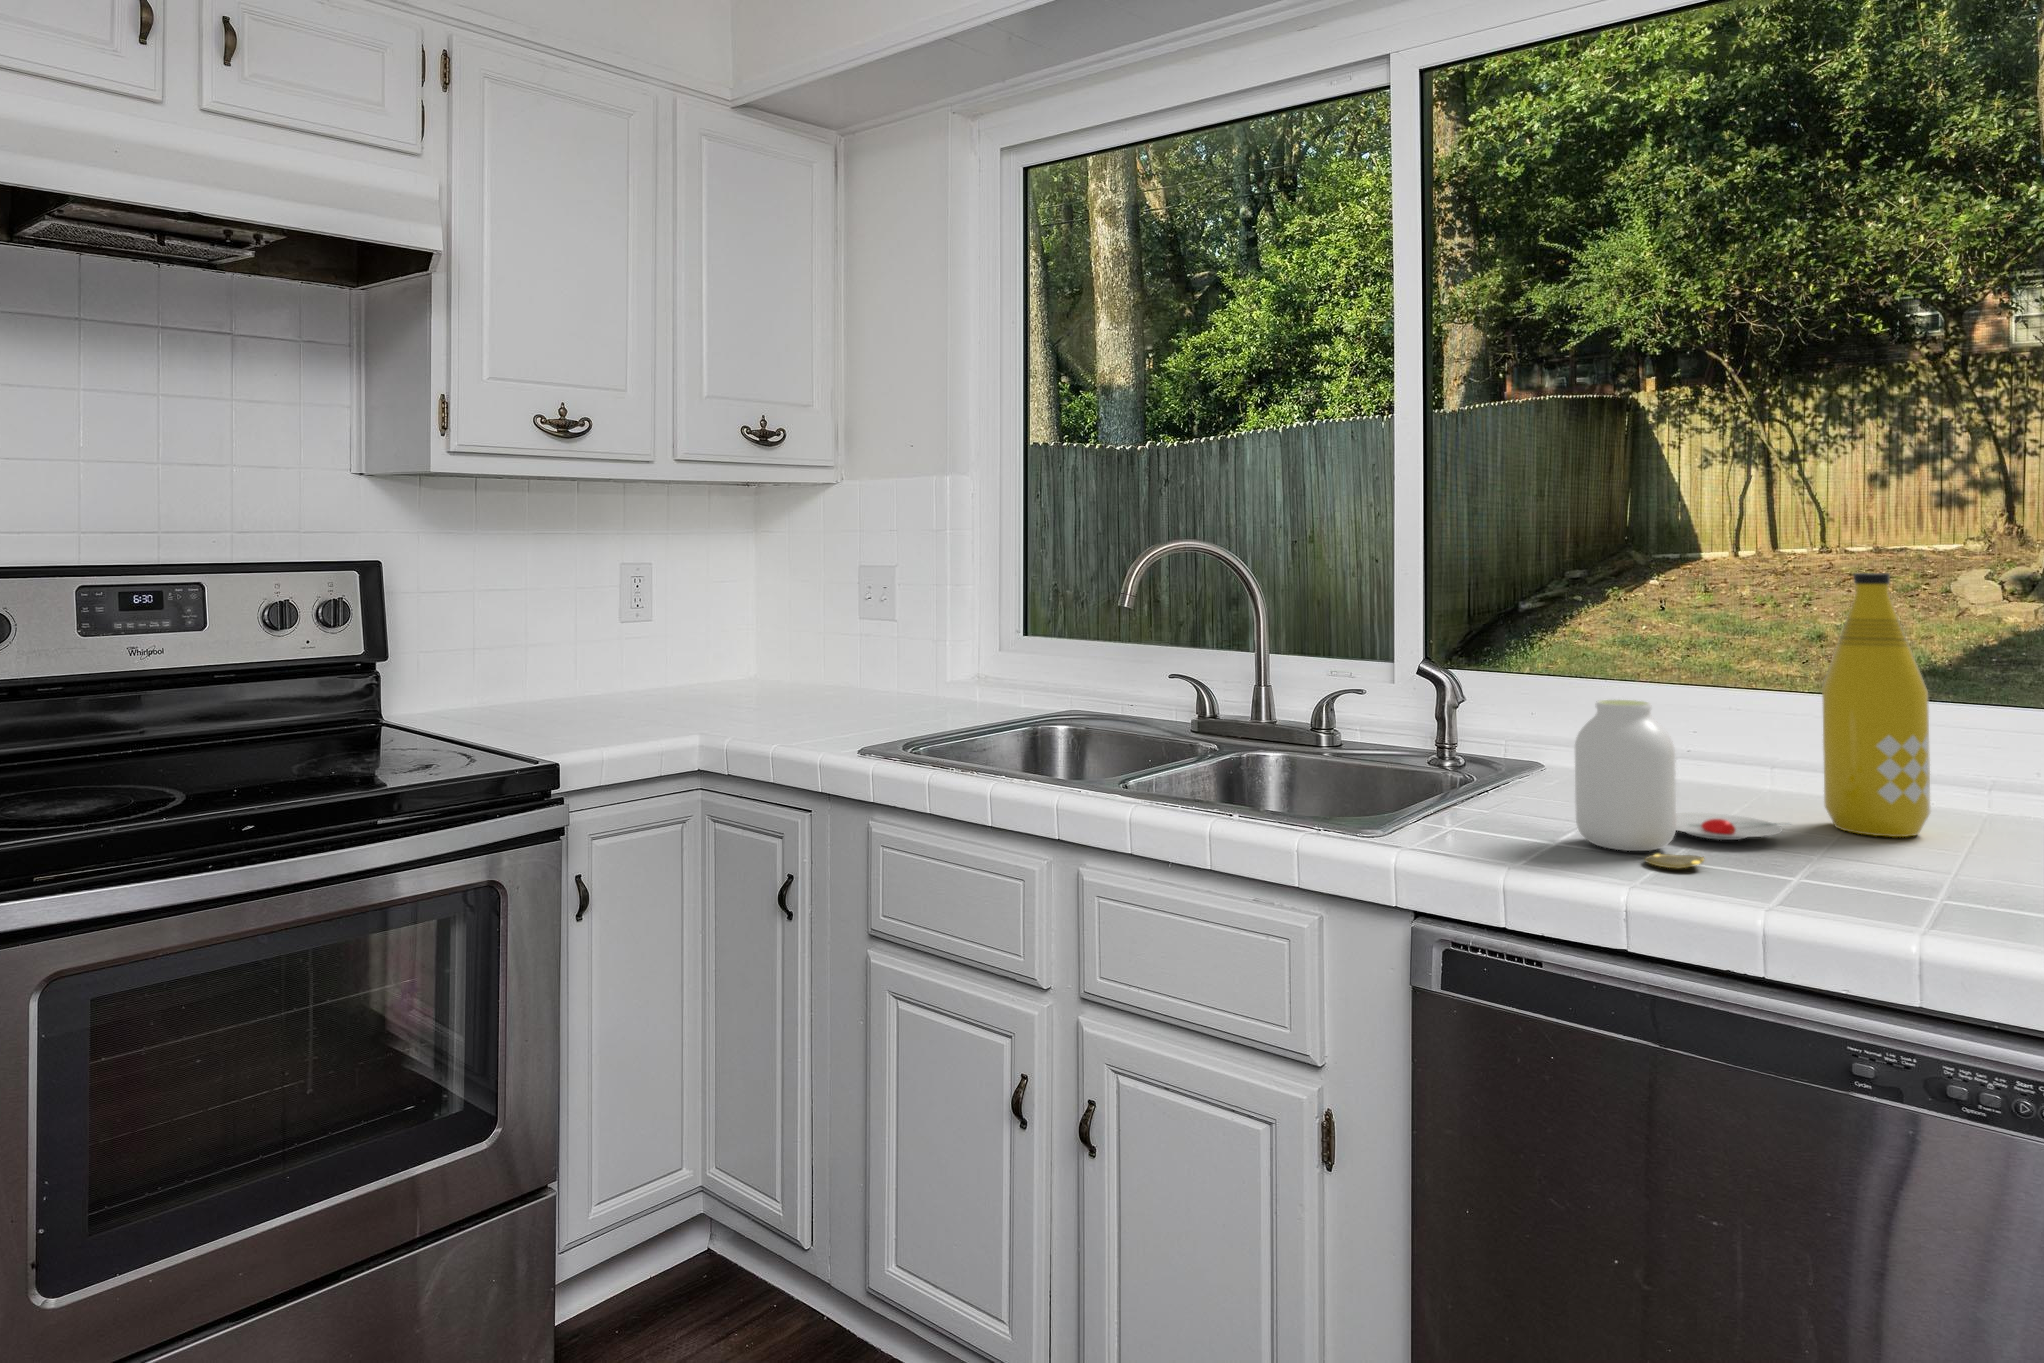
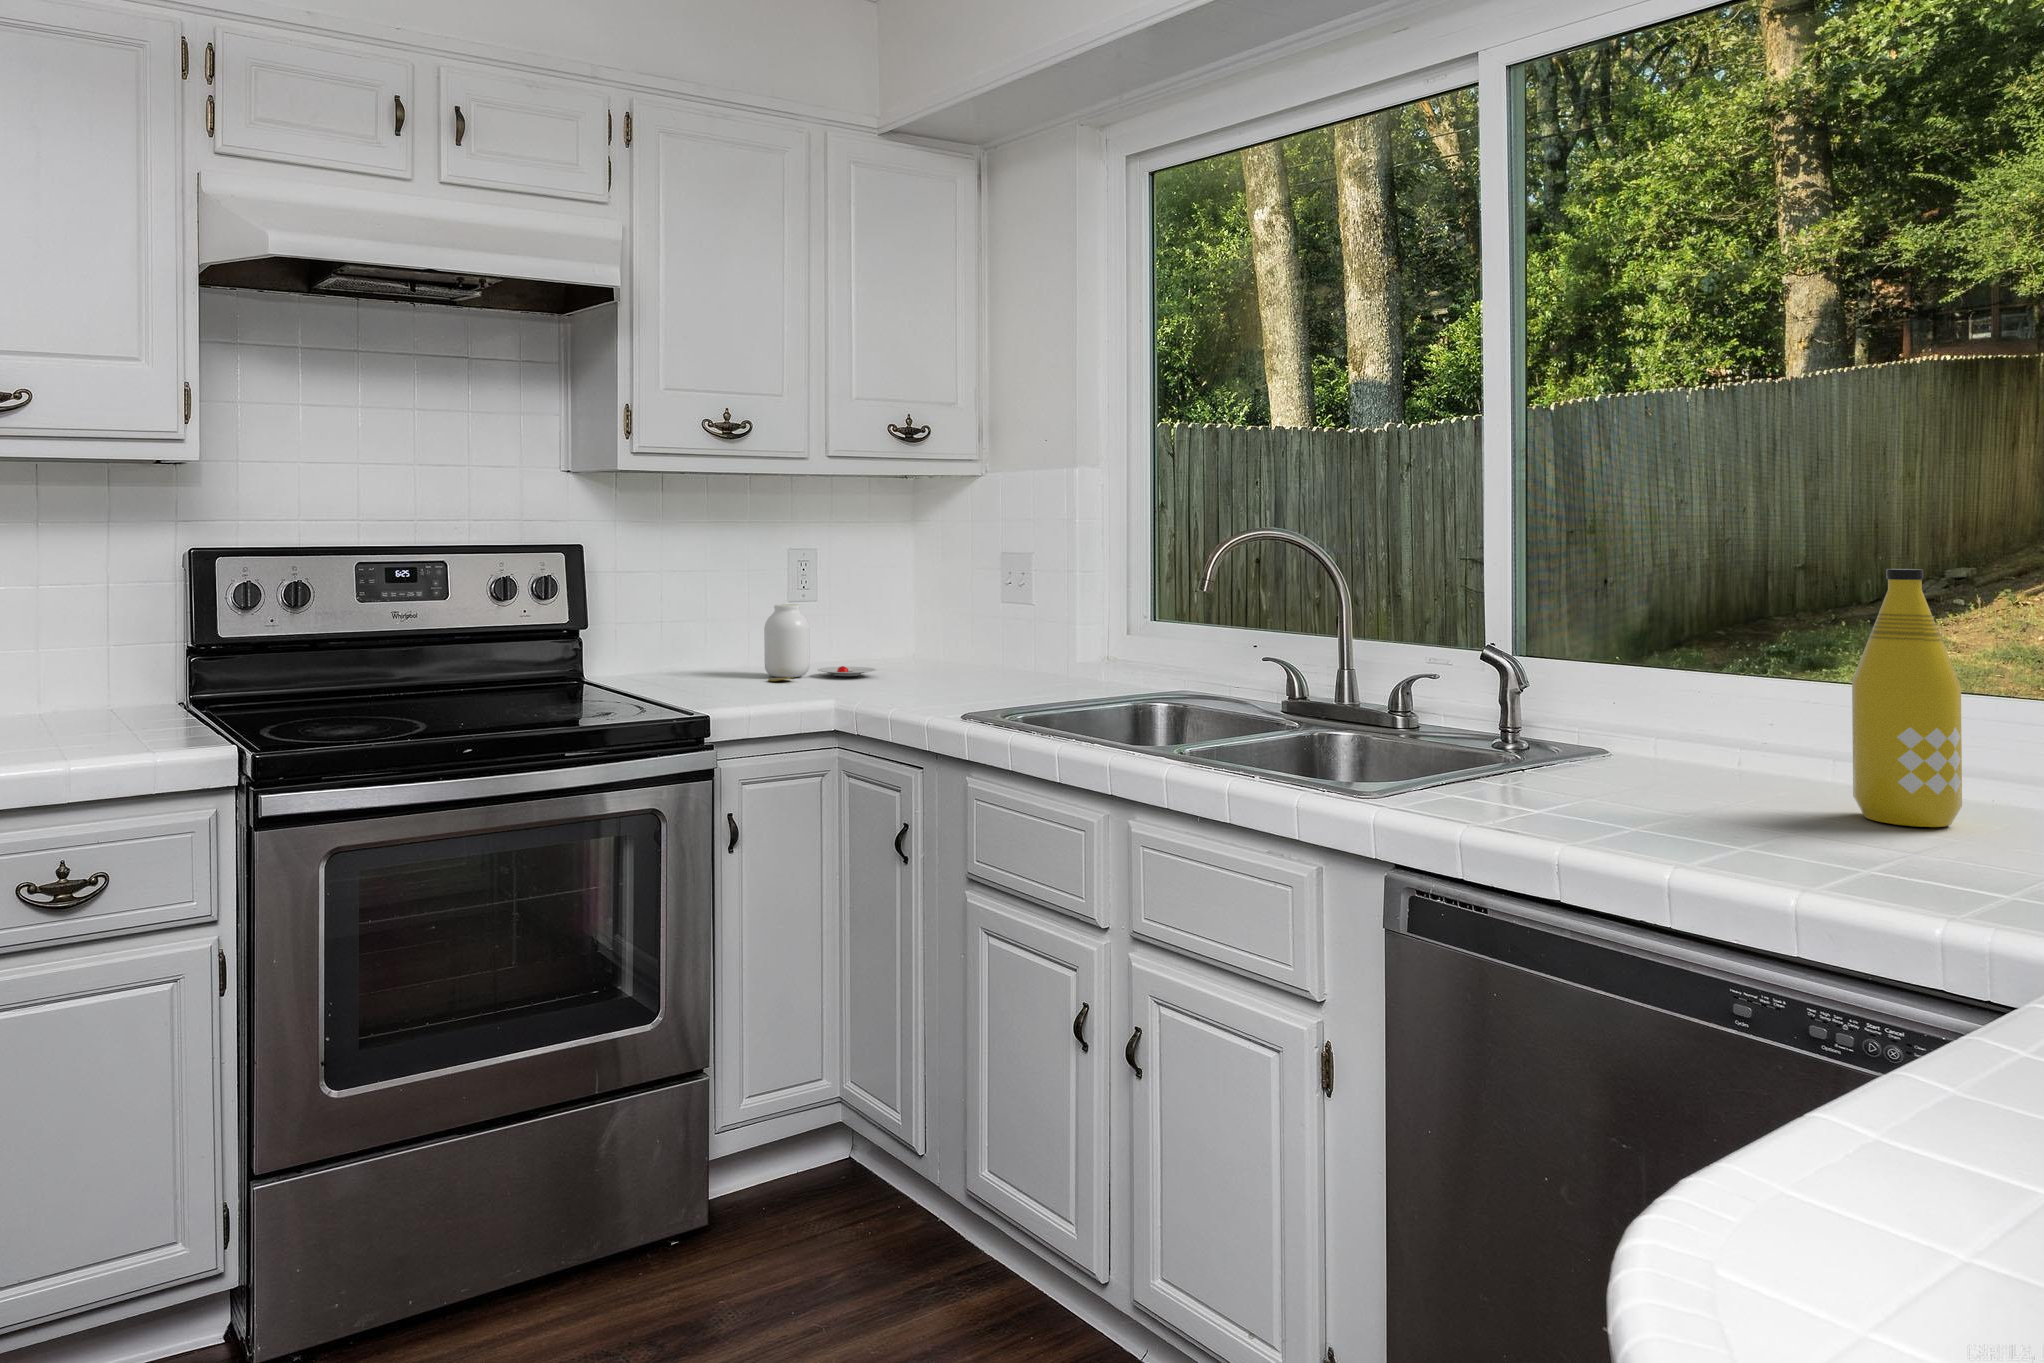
jar: present [1575,700,1782,868] -> present [764,604,876,681]

